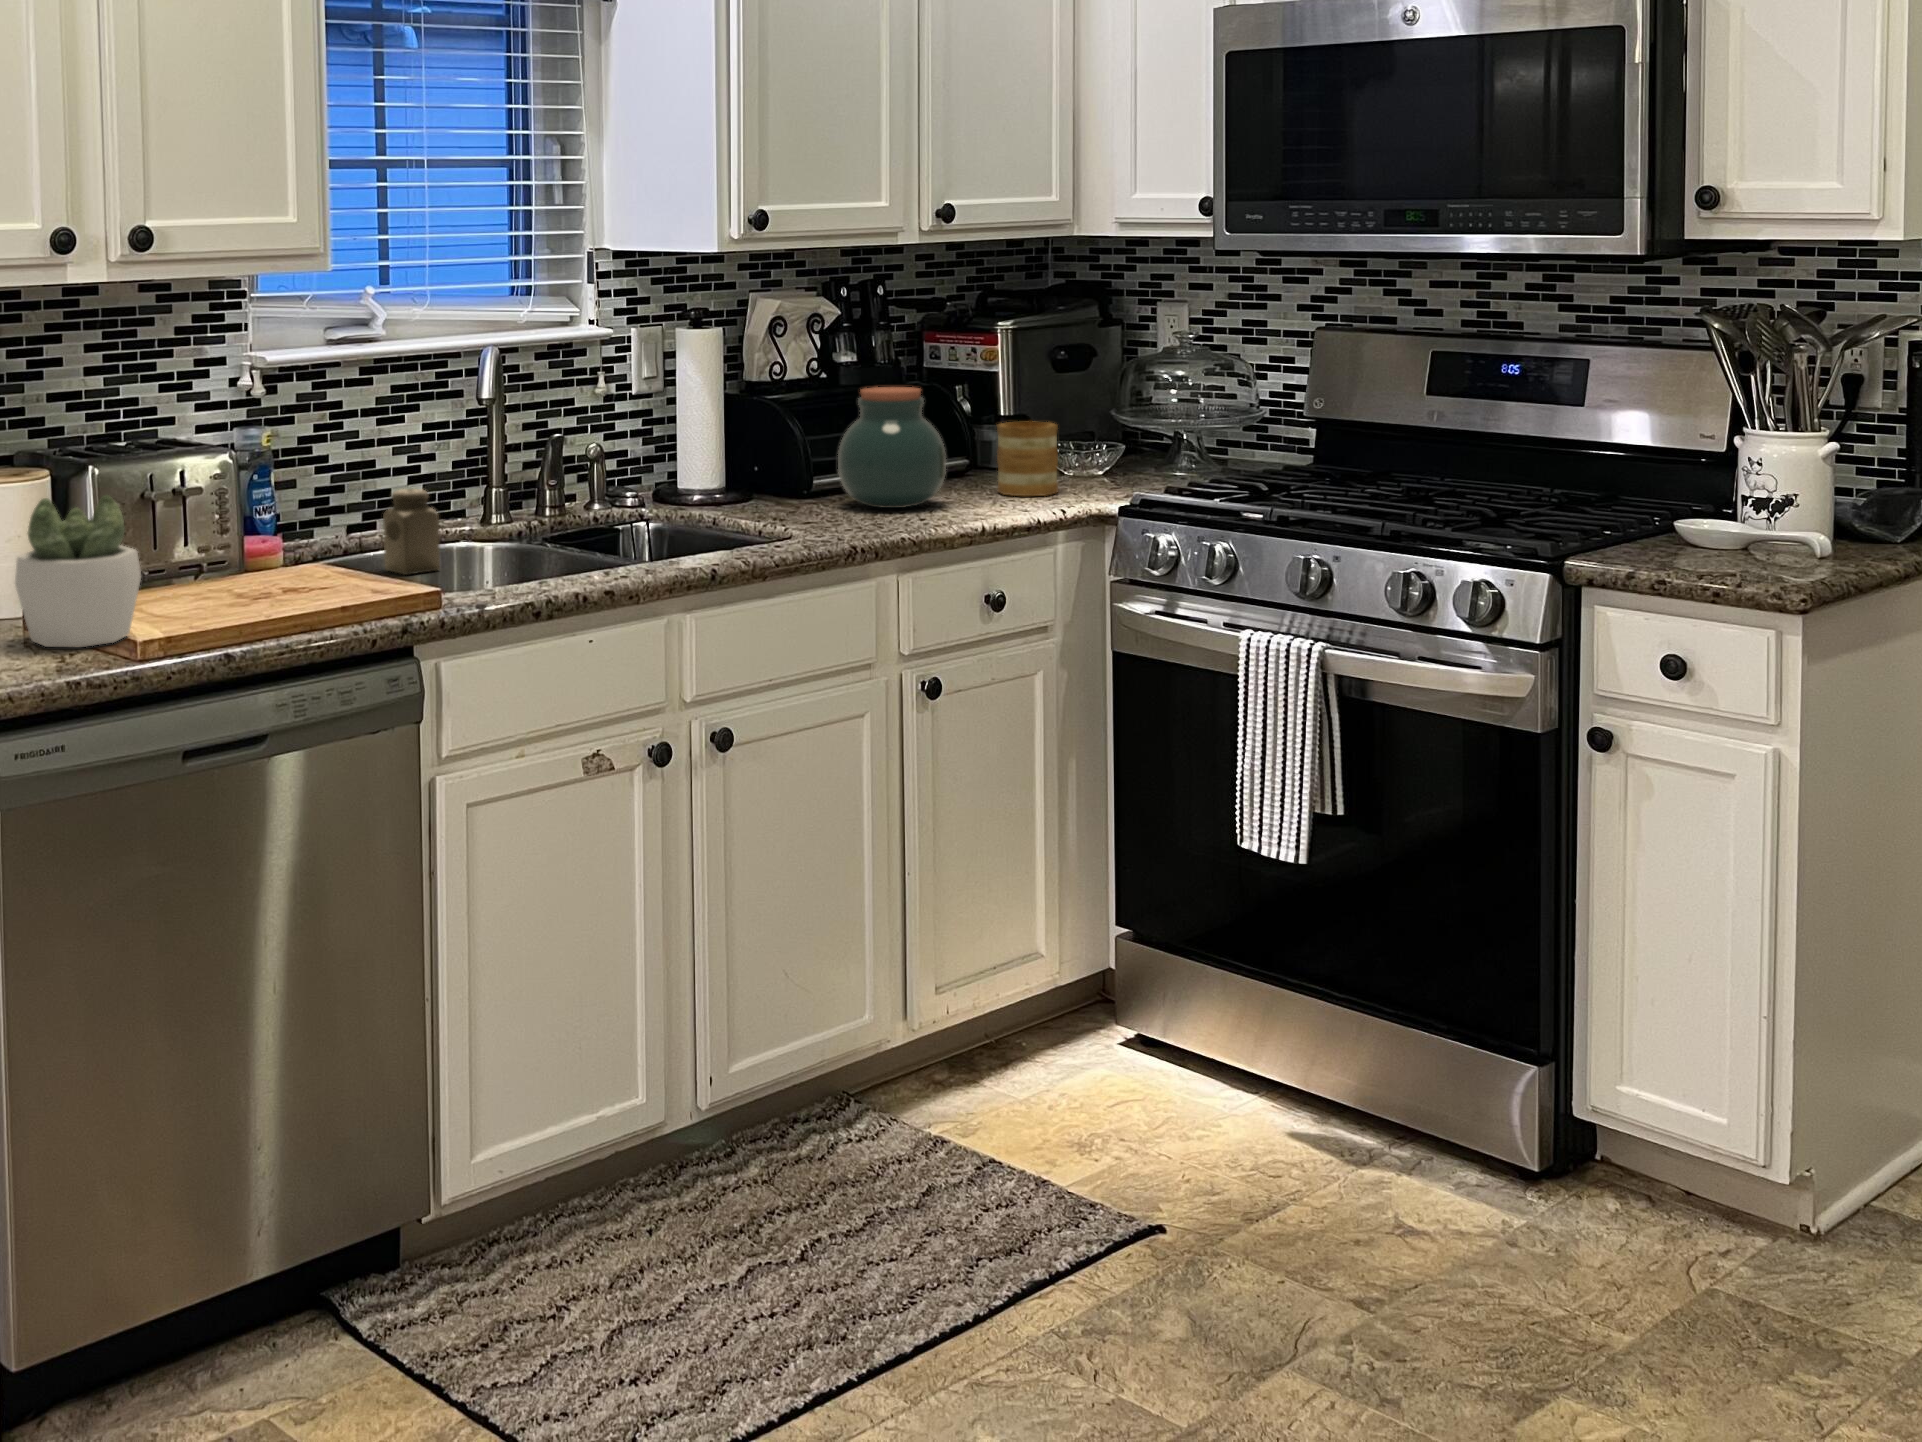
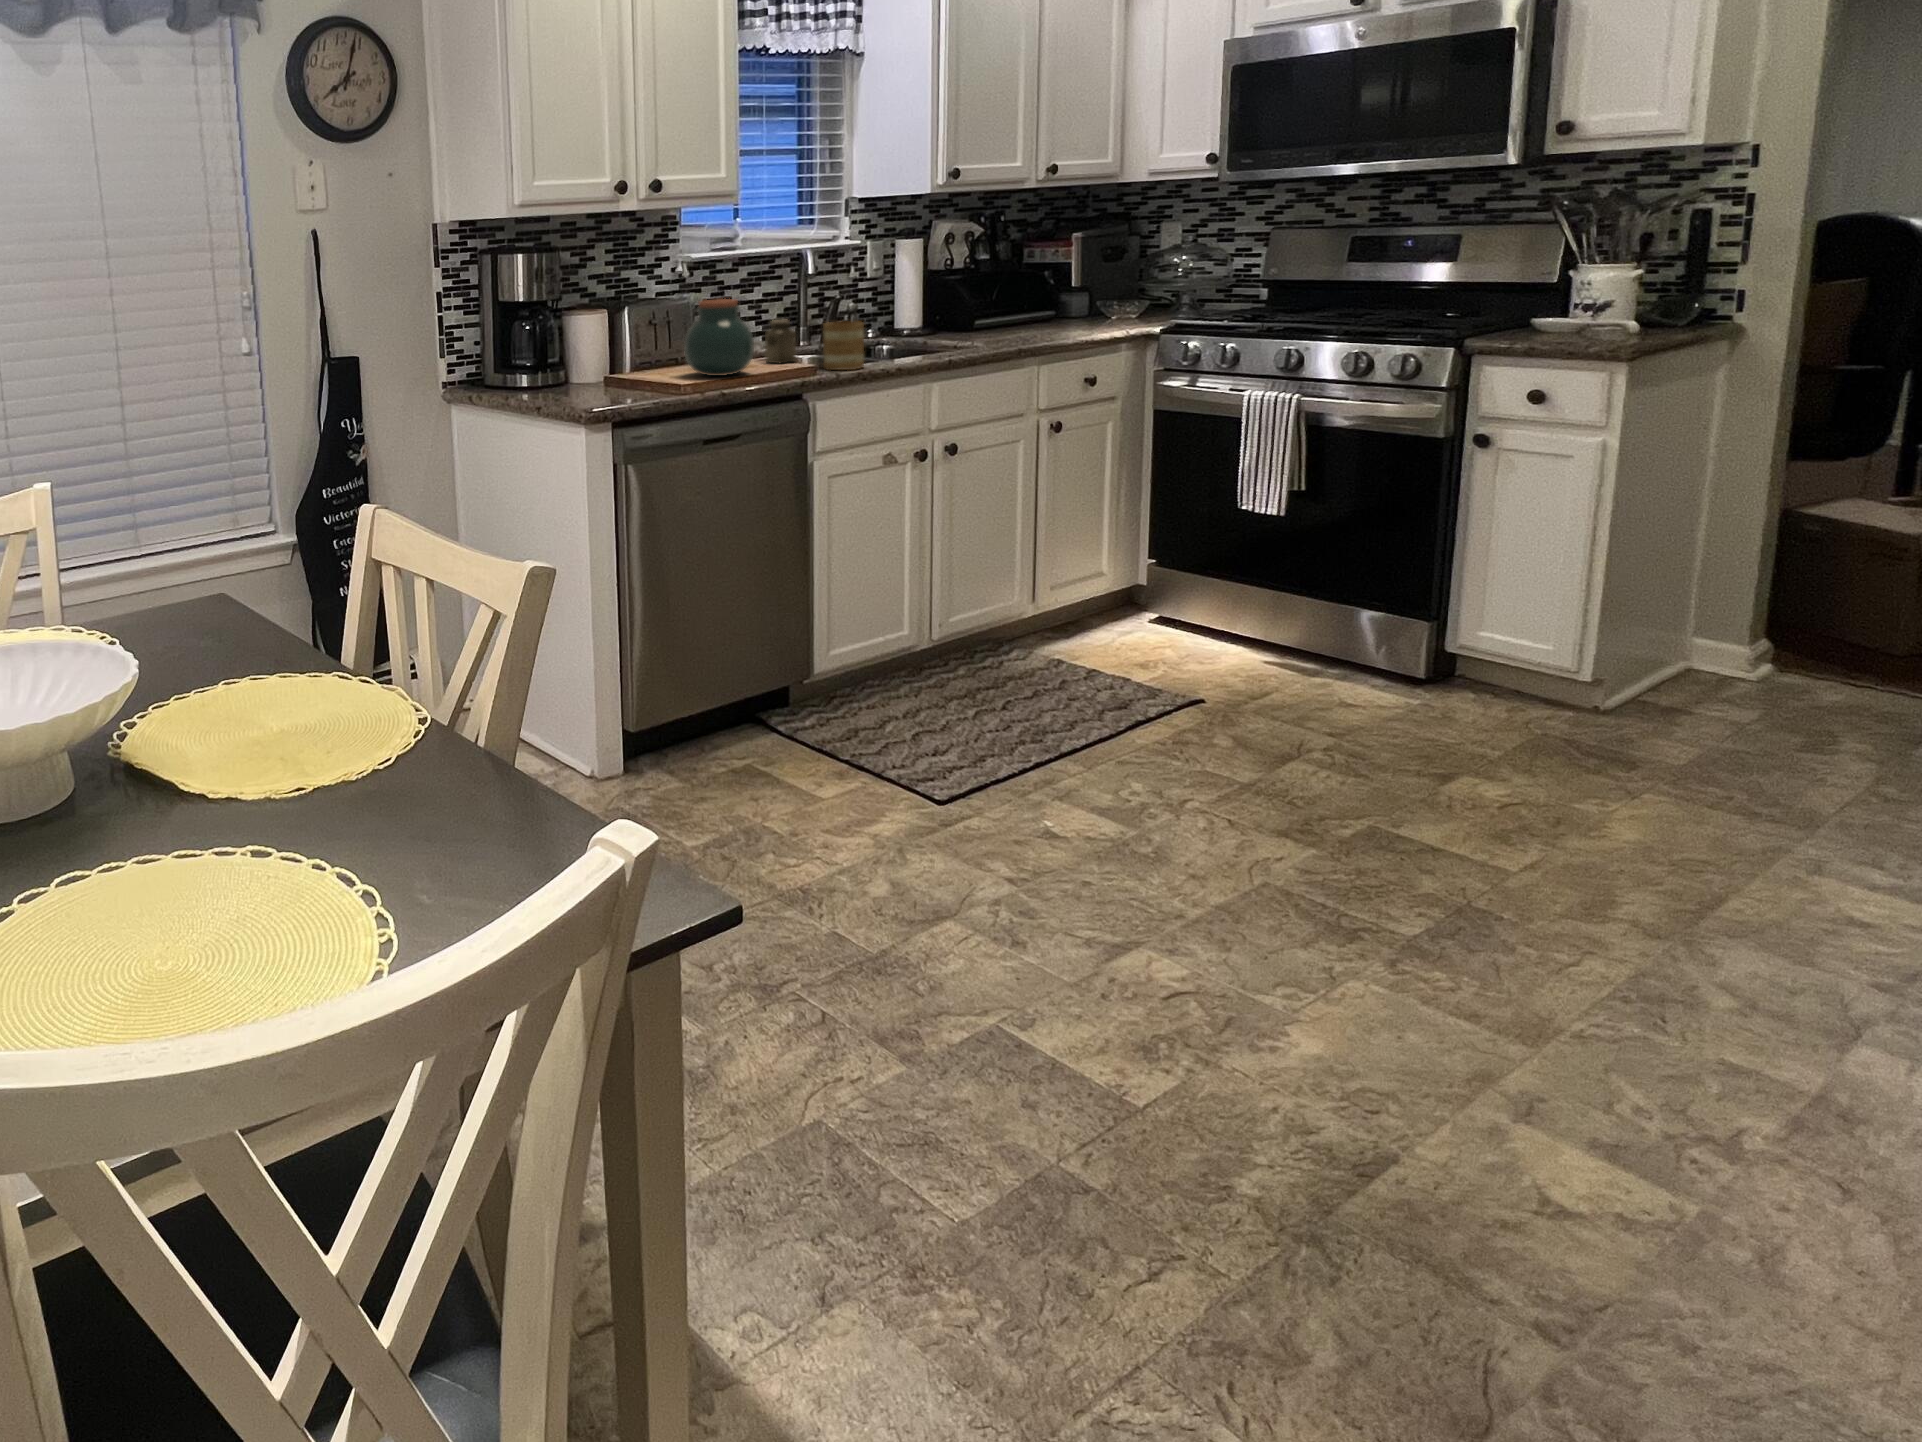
jar: present [838,387,946,508] -> present [684,299,754,376]
mug: present [997,421,1058,496] -> present [823,321,864,370]
succulent plant: present [15,495,141,647] -> none [609,317,670,392]

